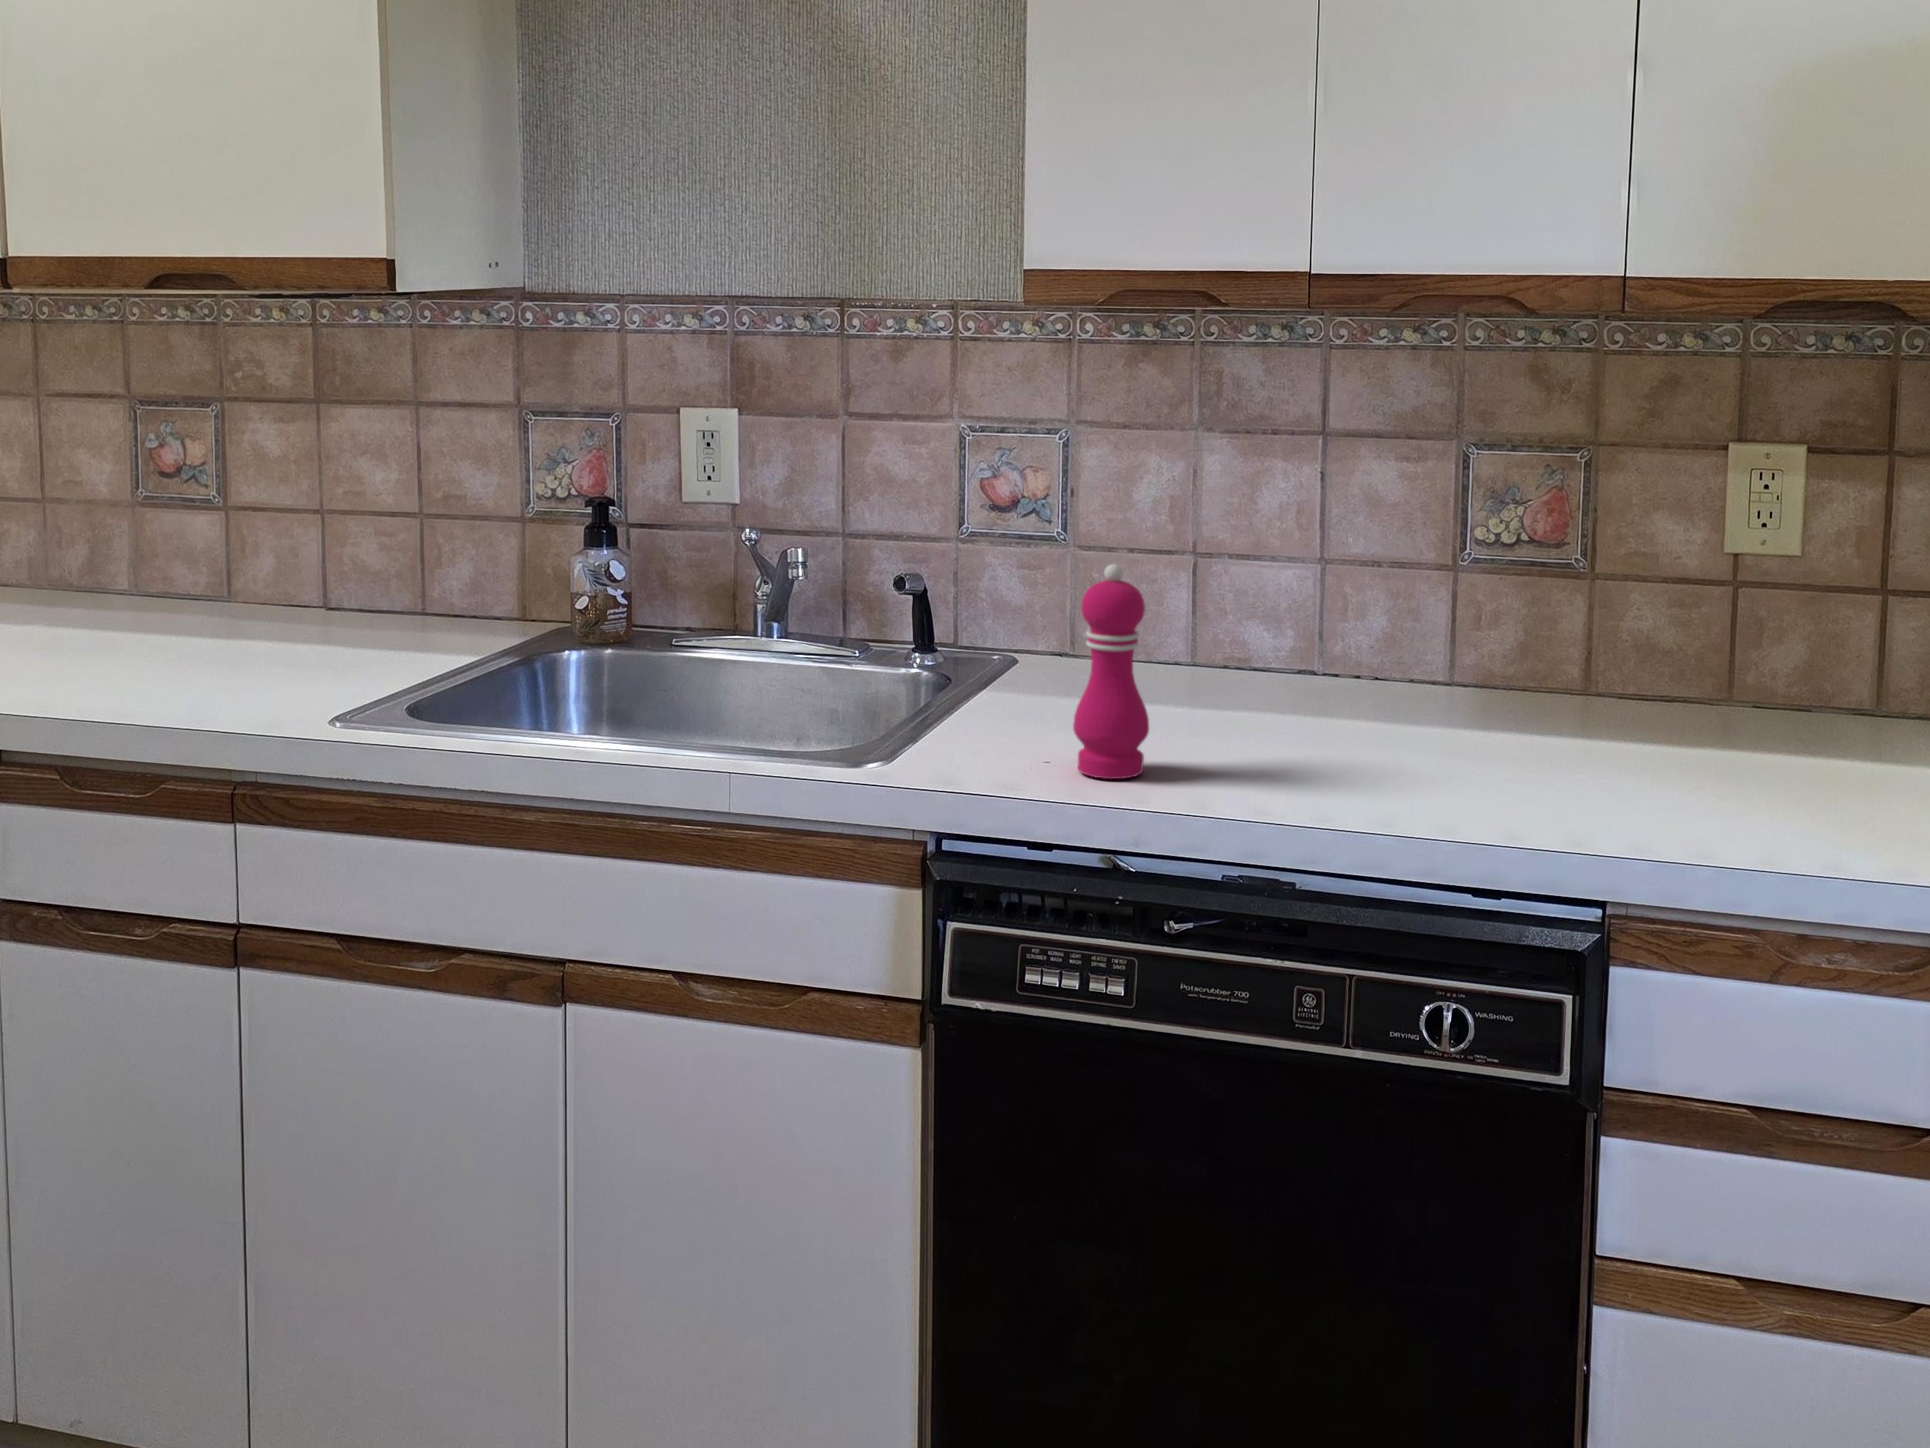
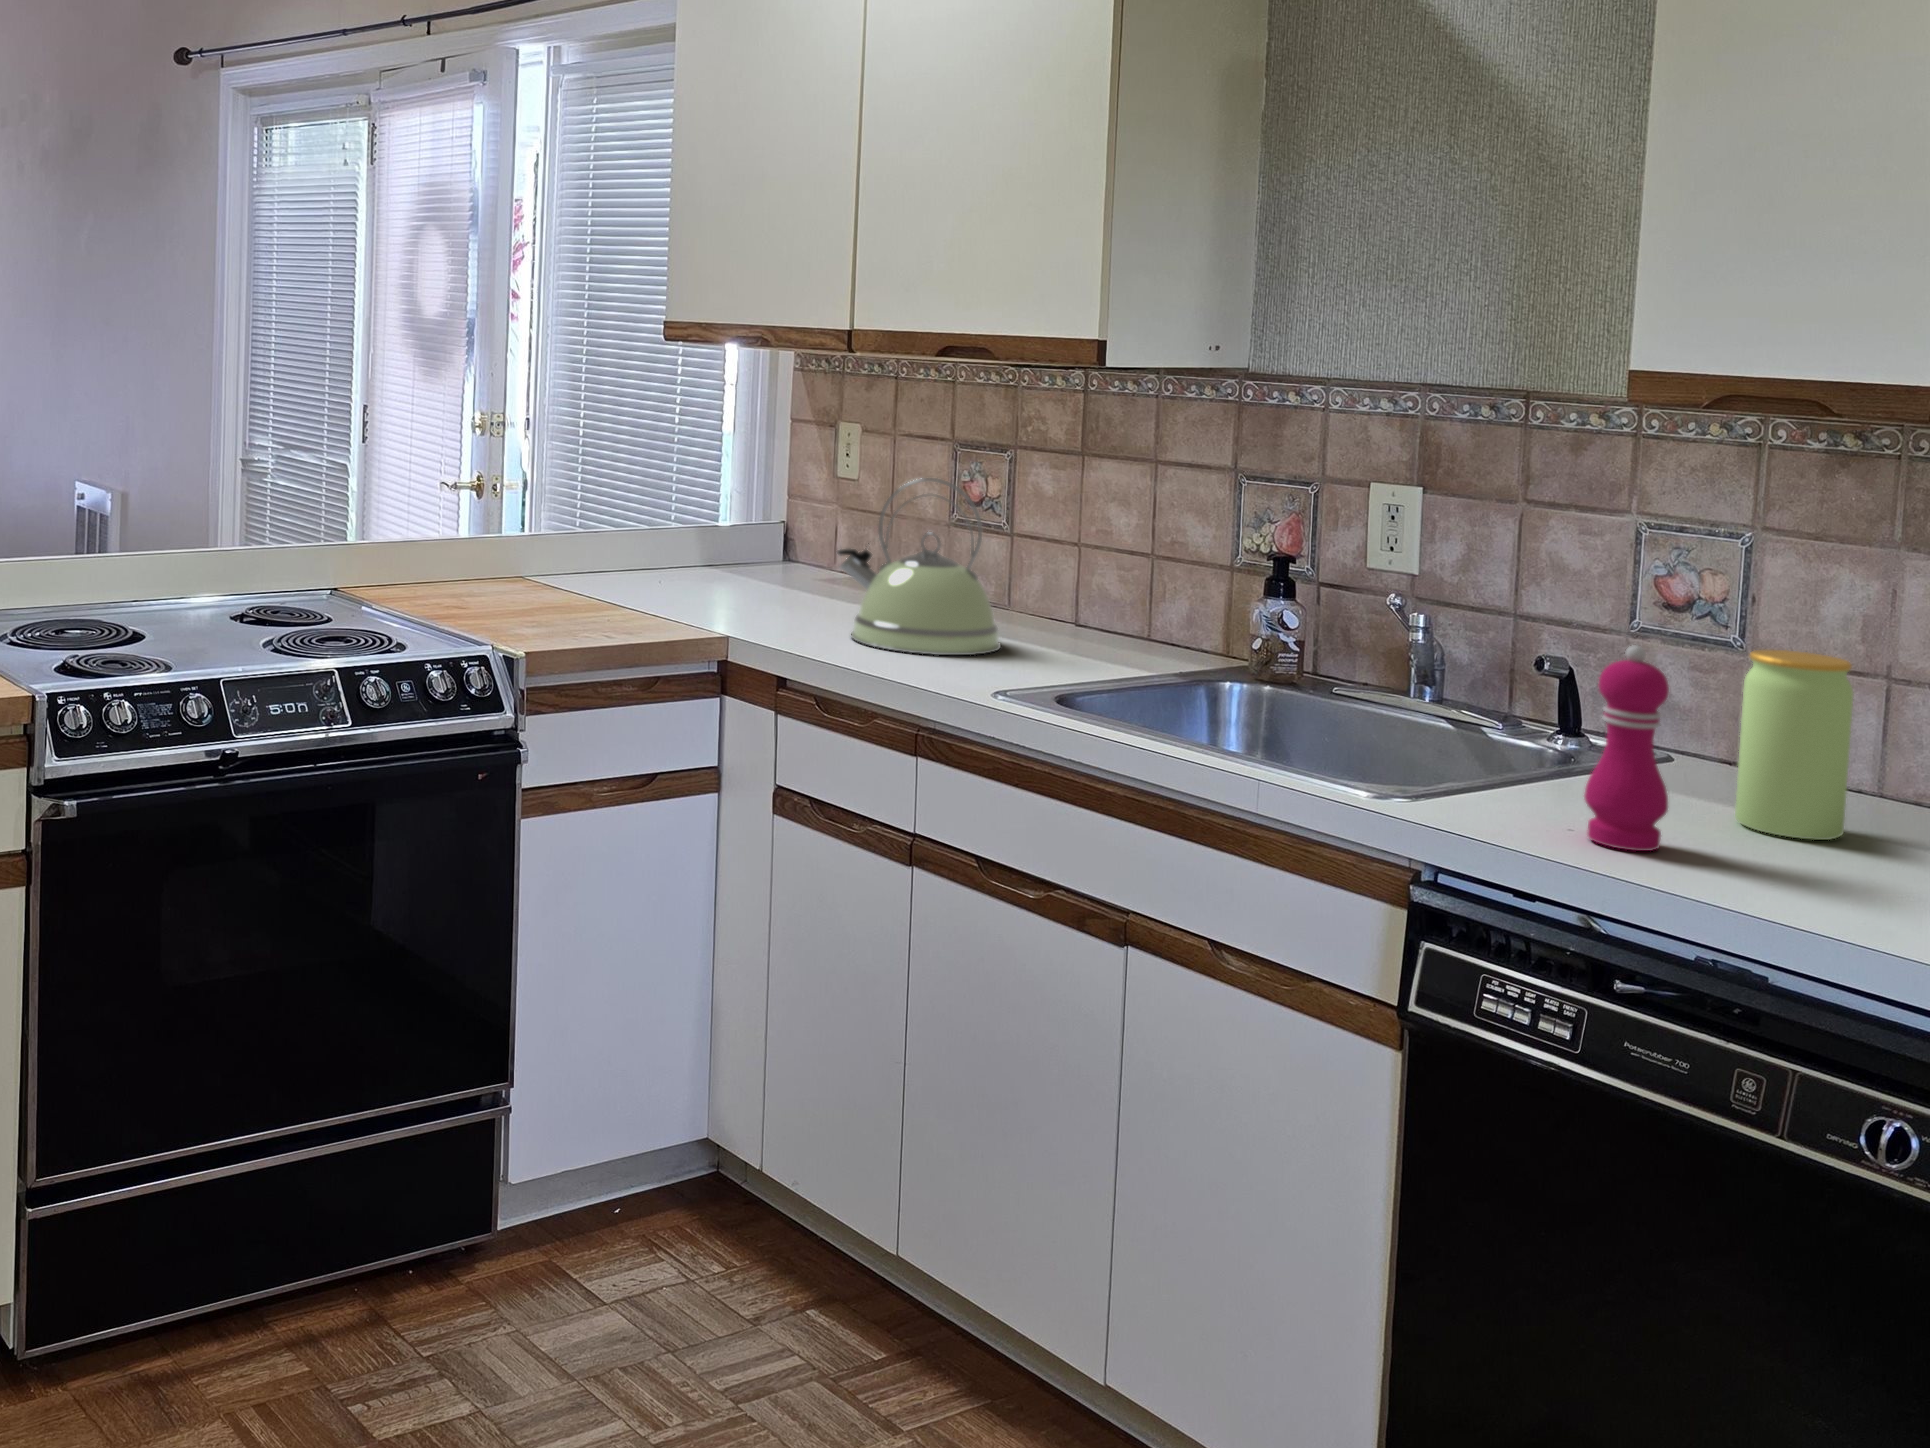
kettle: none [50,457,284,691] -> present [837,478,1001,655]
jar: none [1144,544,1237,729] -> present [1735,650,1853,840]

